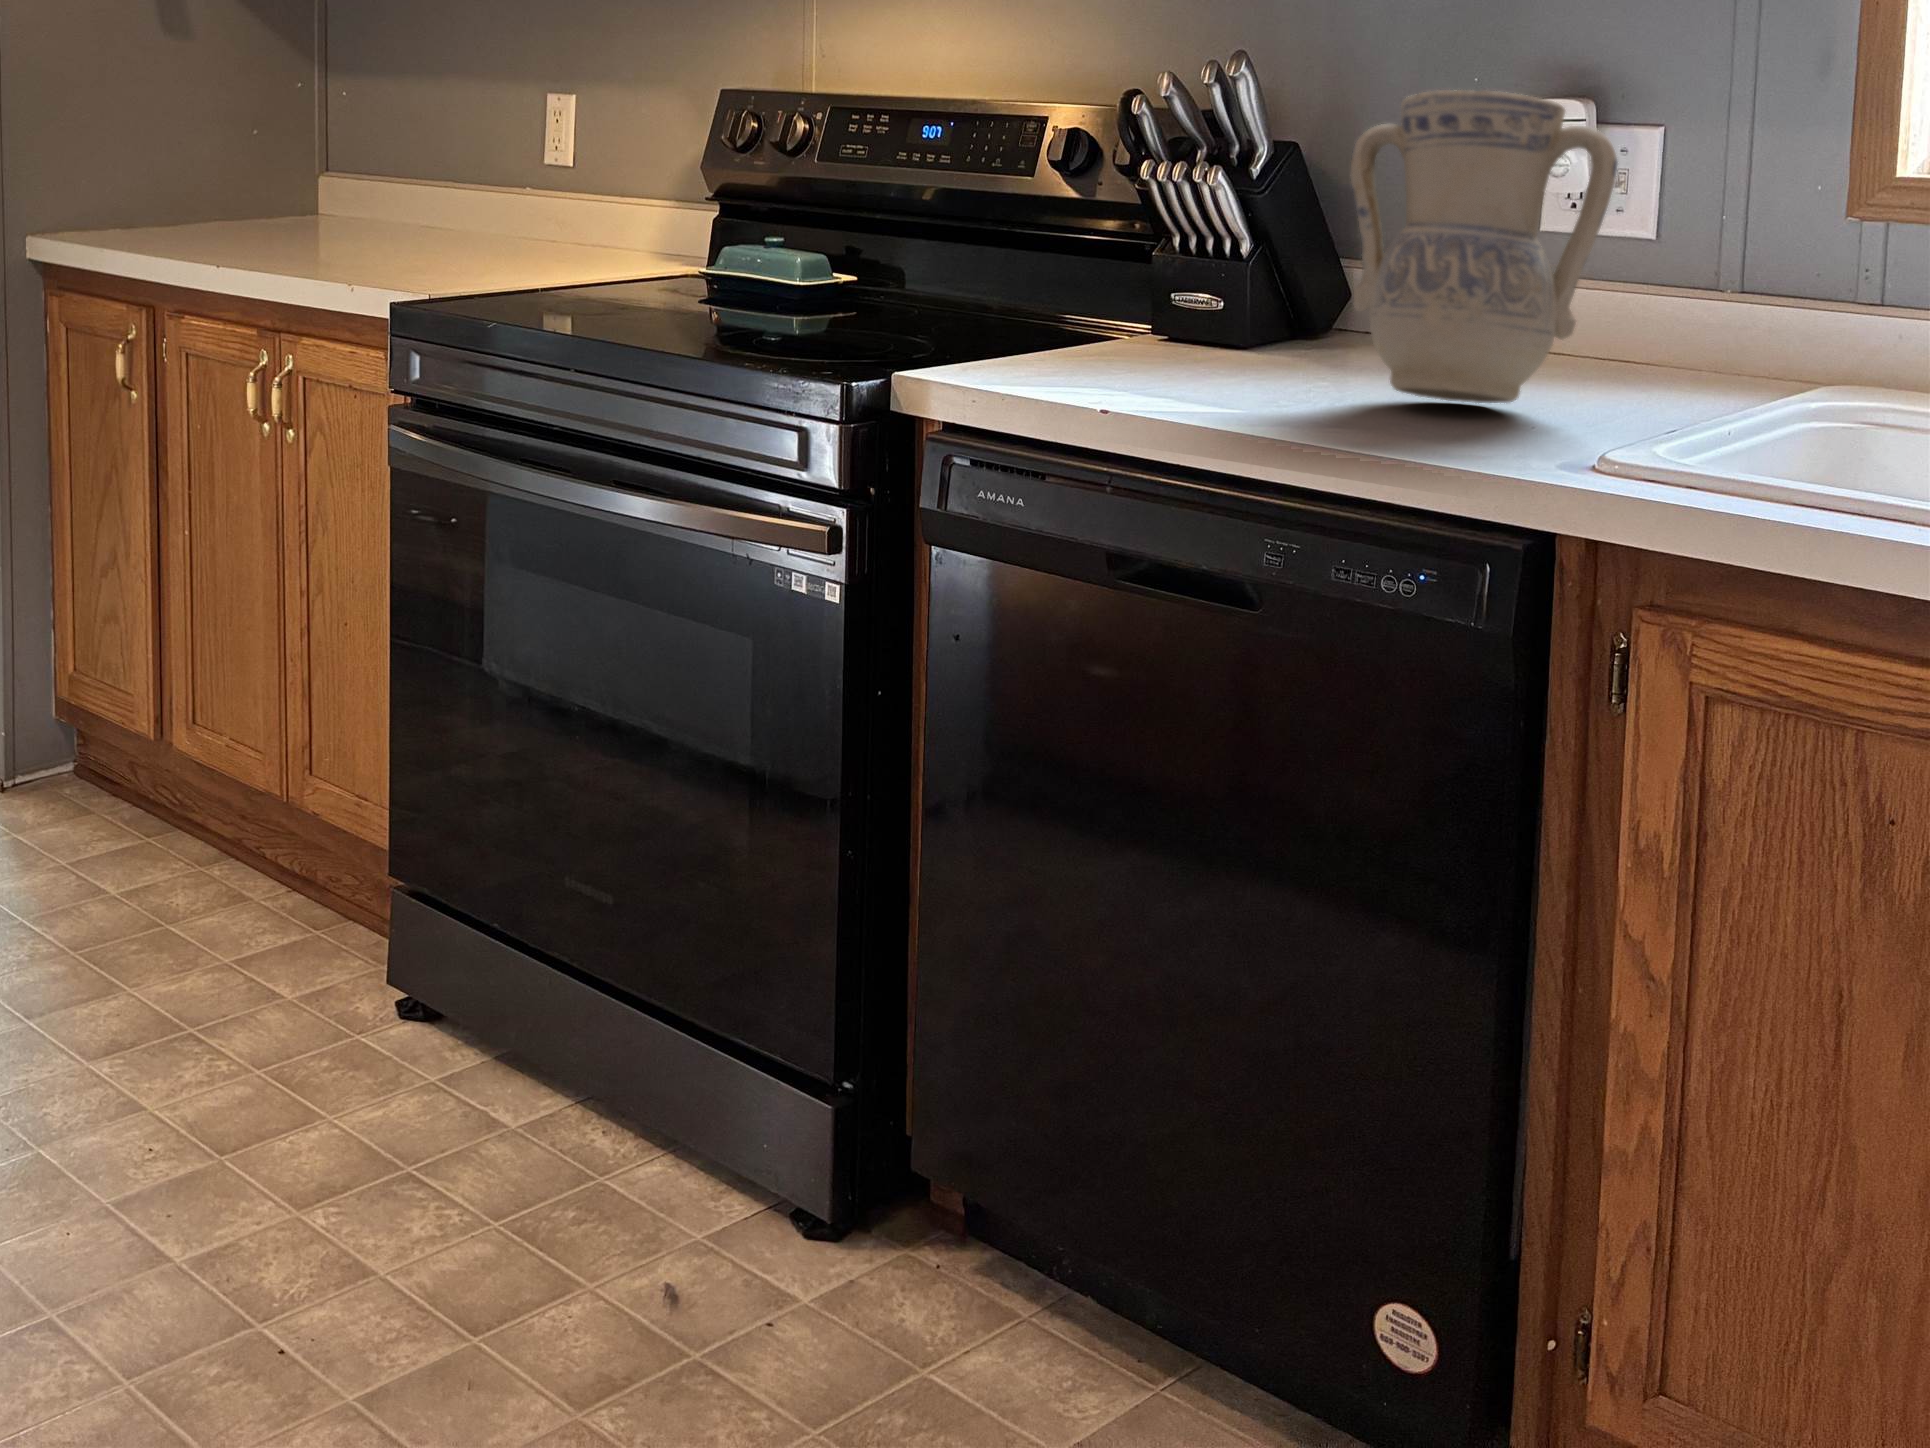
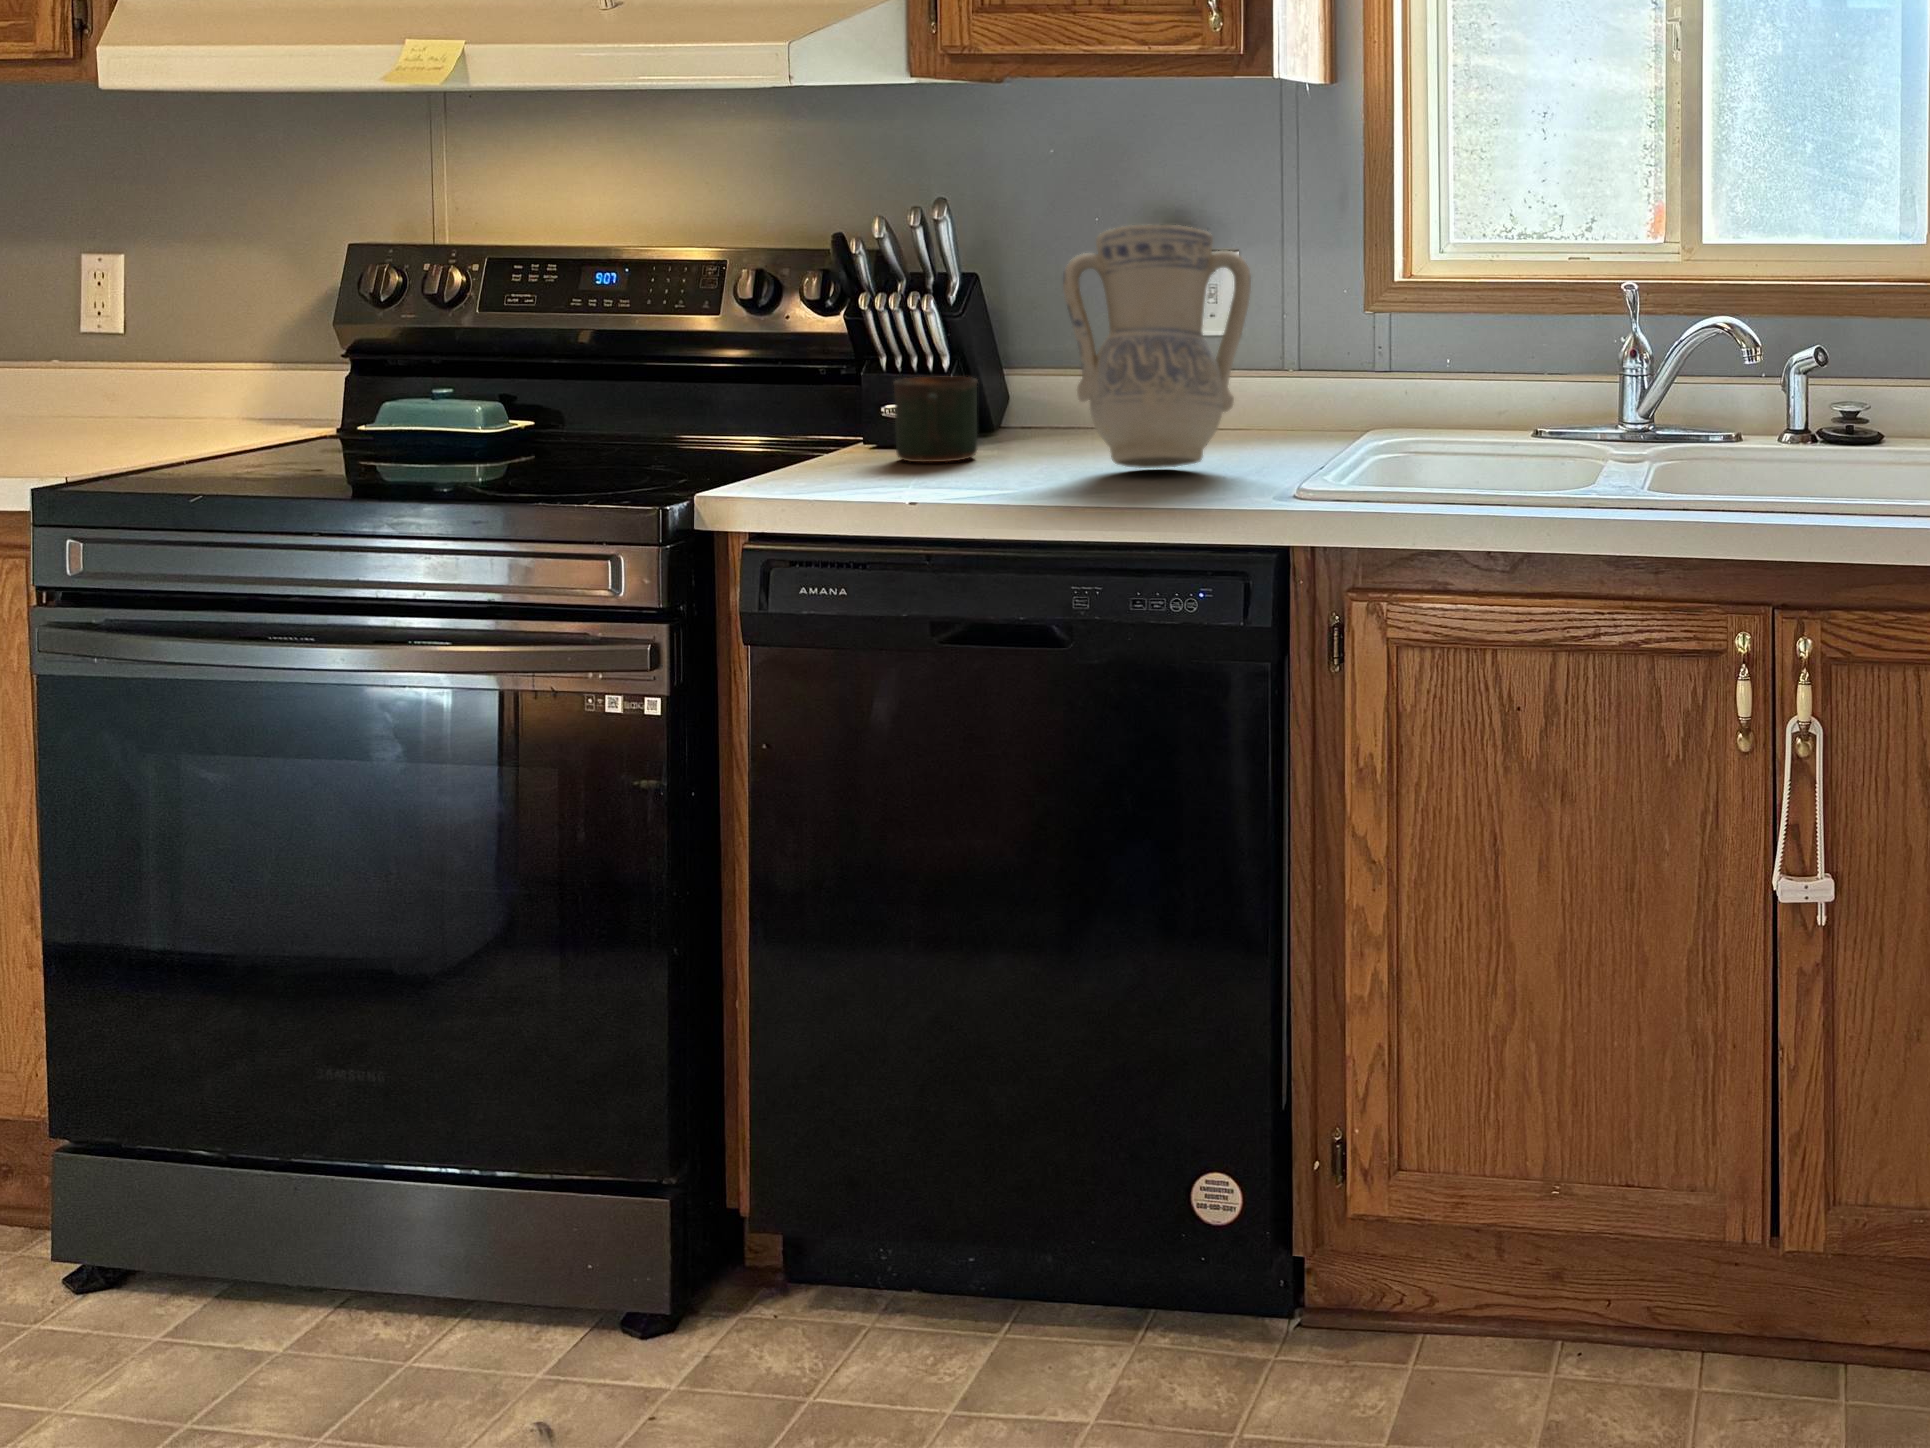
mug: none [1168,263,1272,365] -> present [893,377,977,462]

